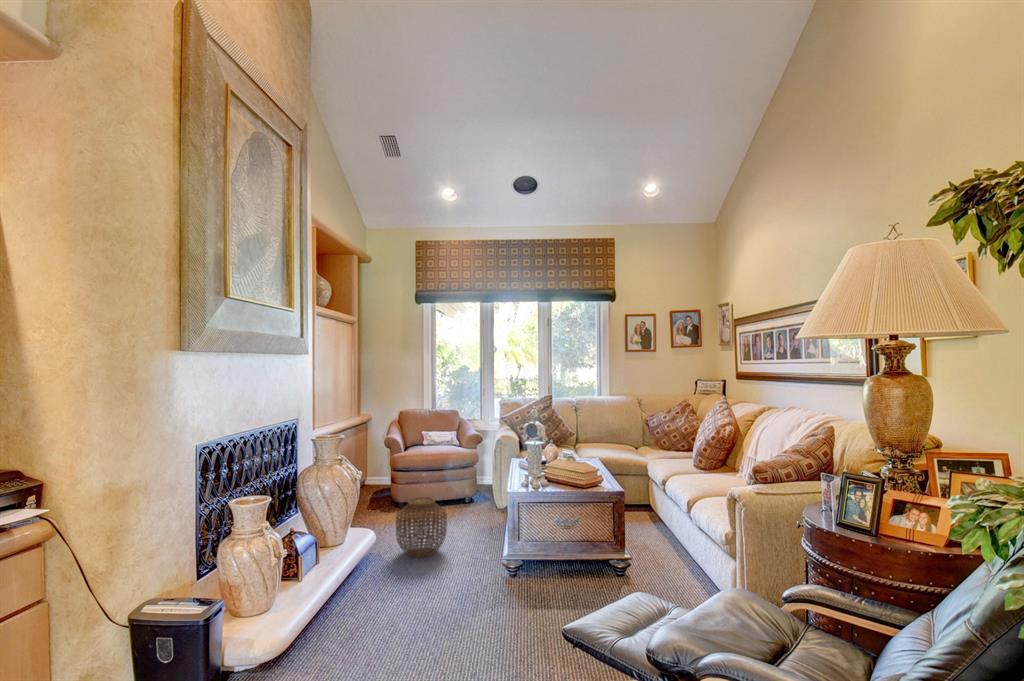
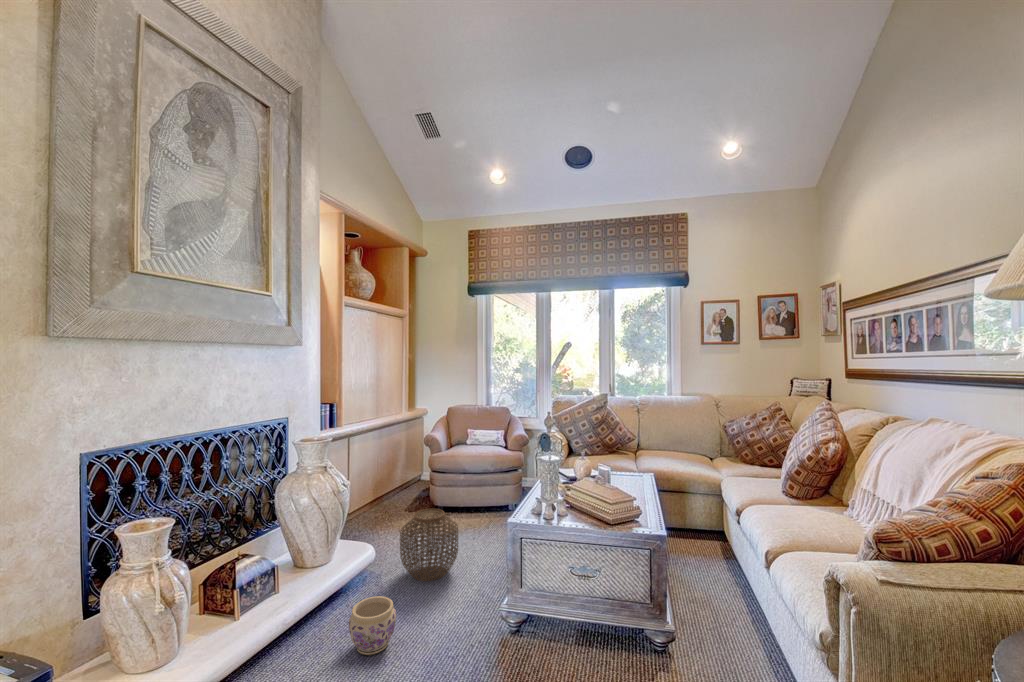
planter: none [385,561,423,605] -> present [349,596,396,656]

